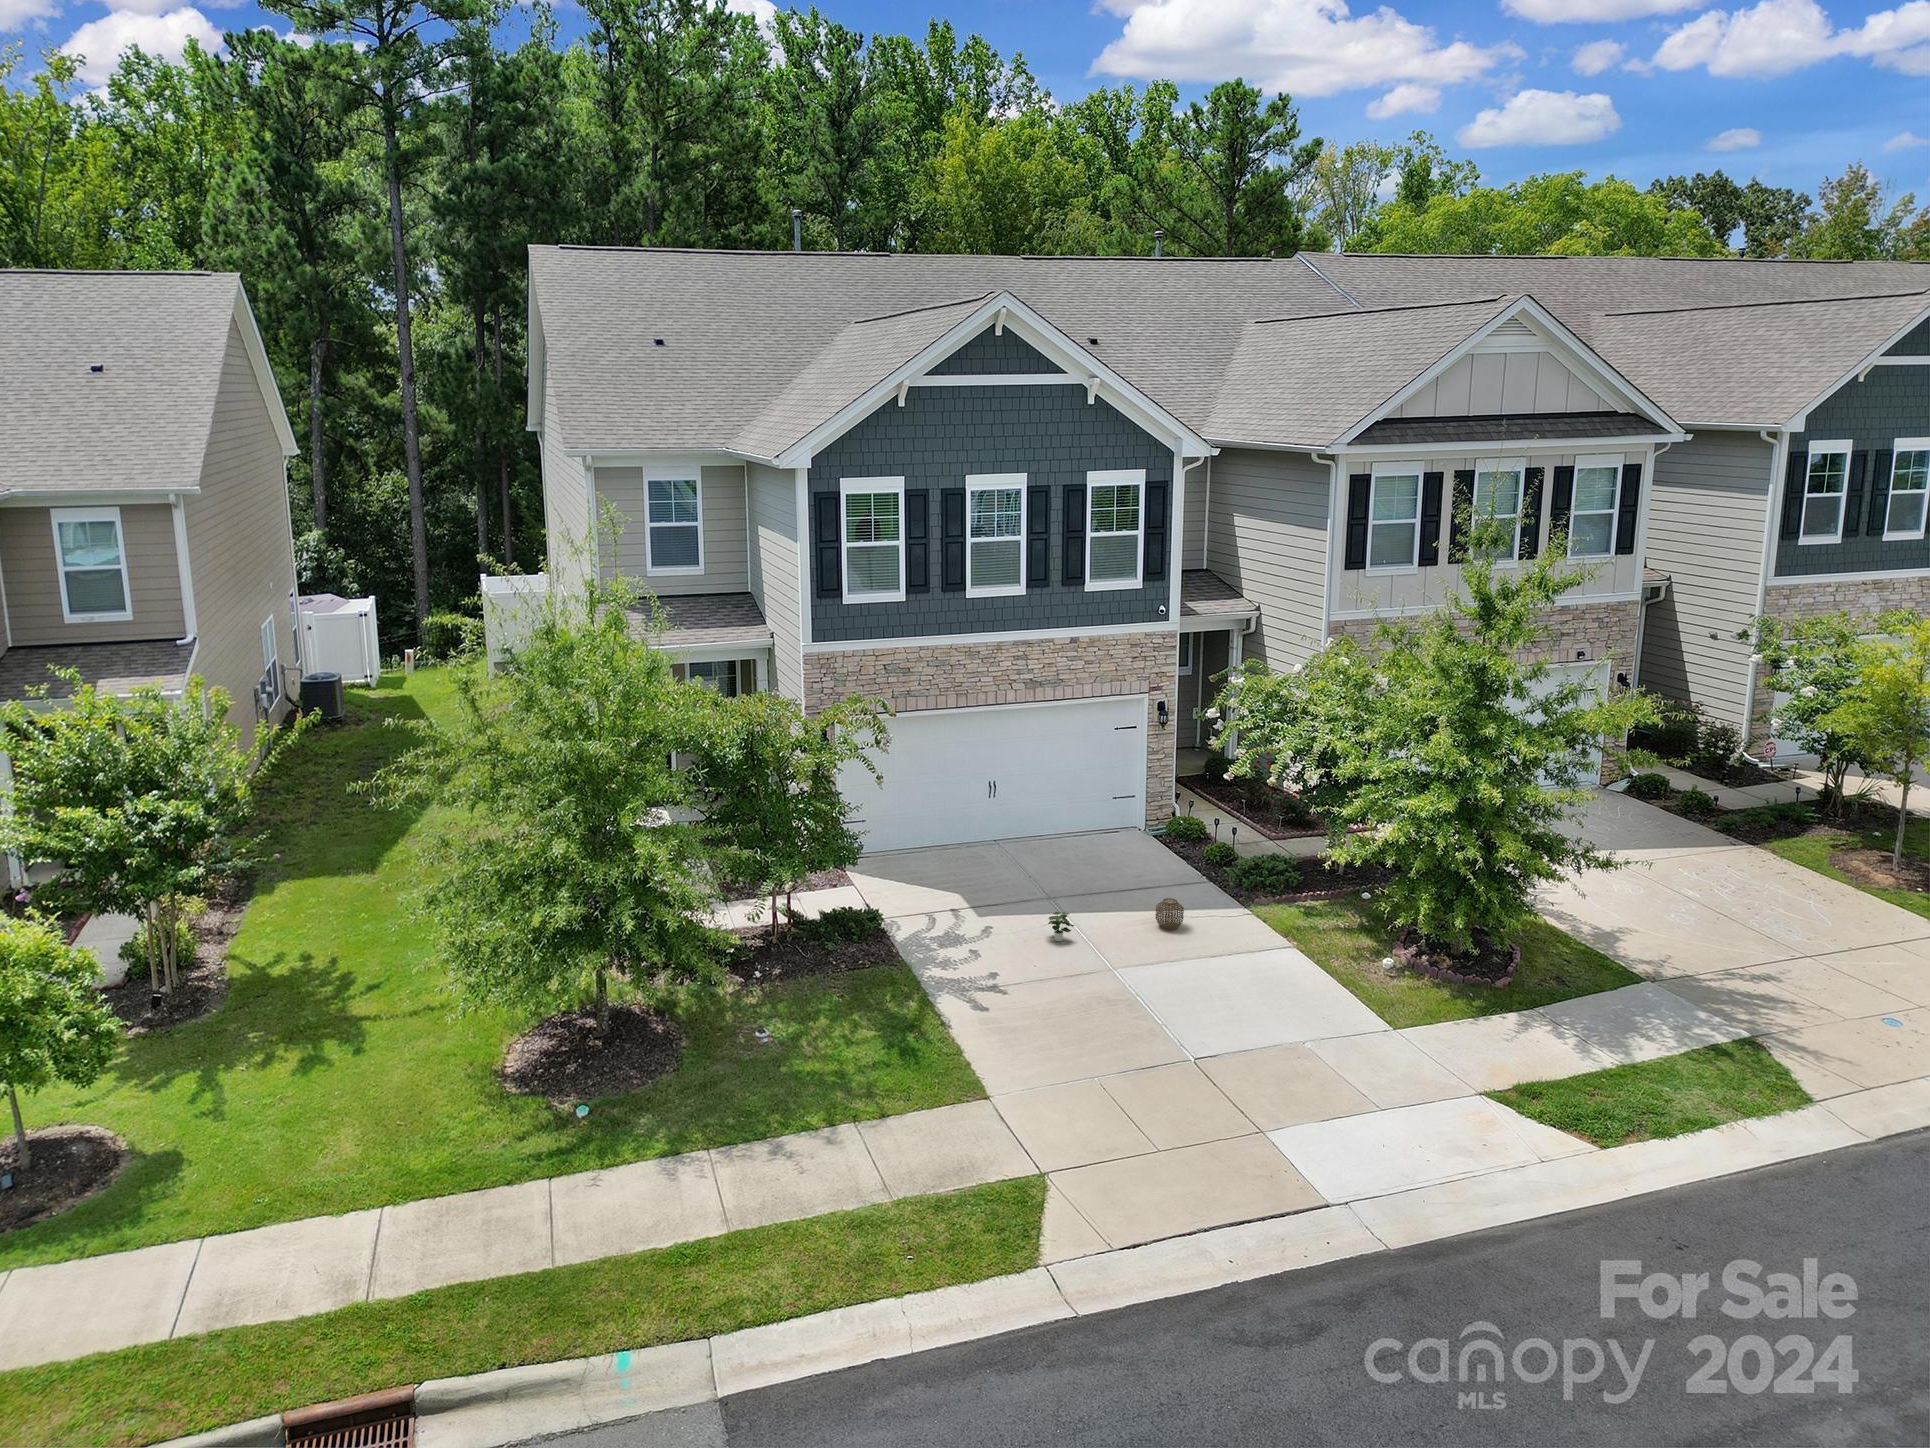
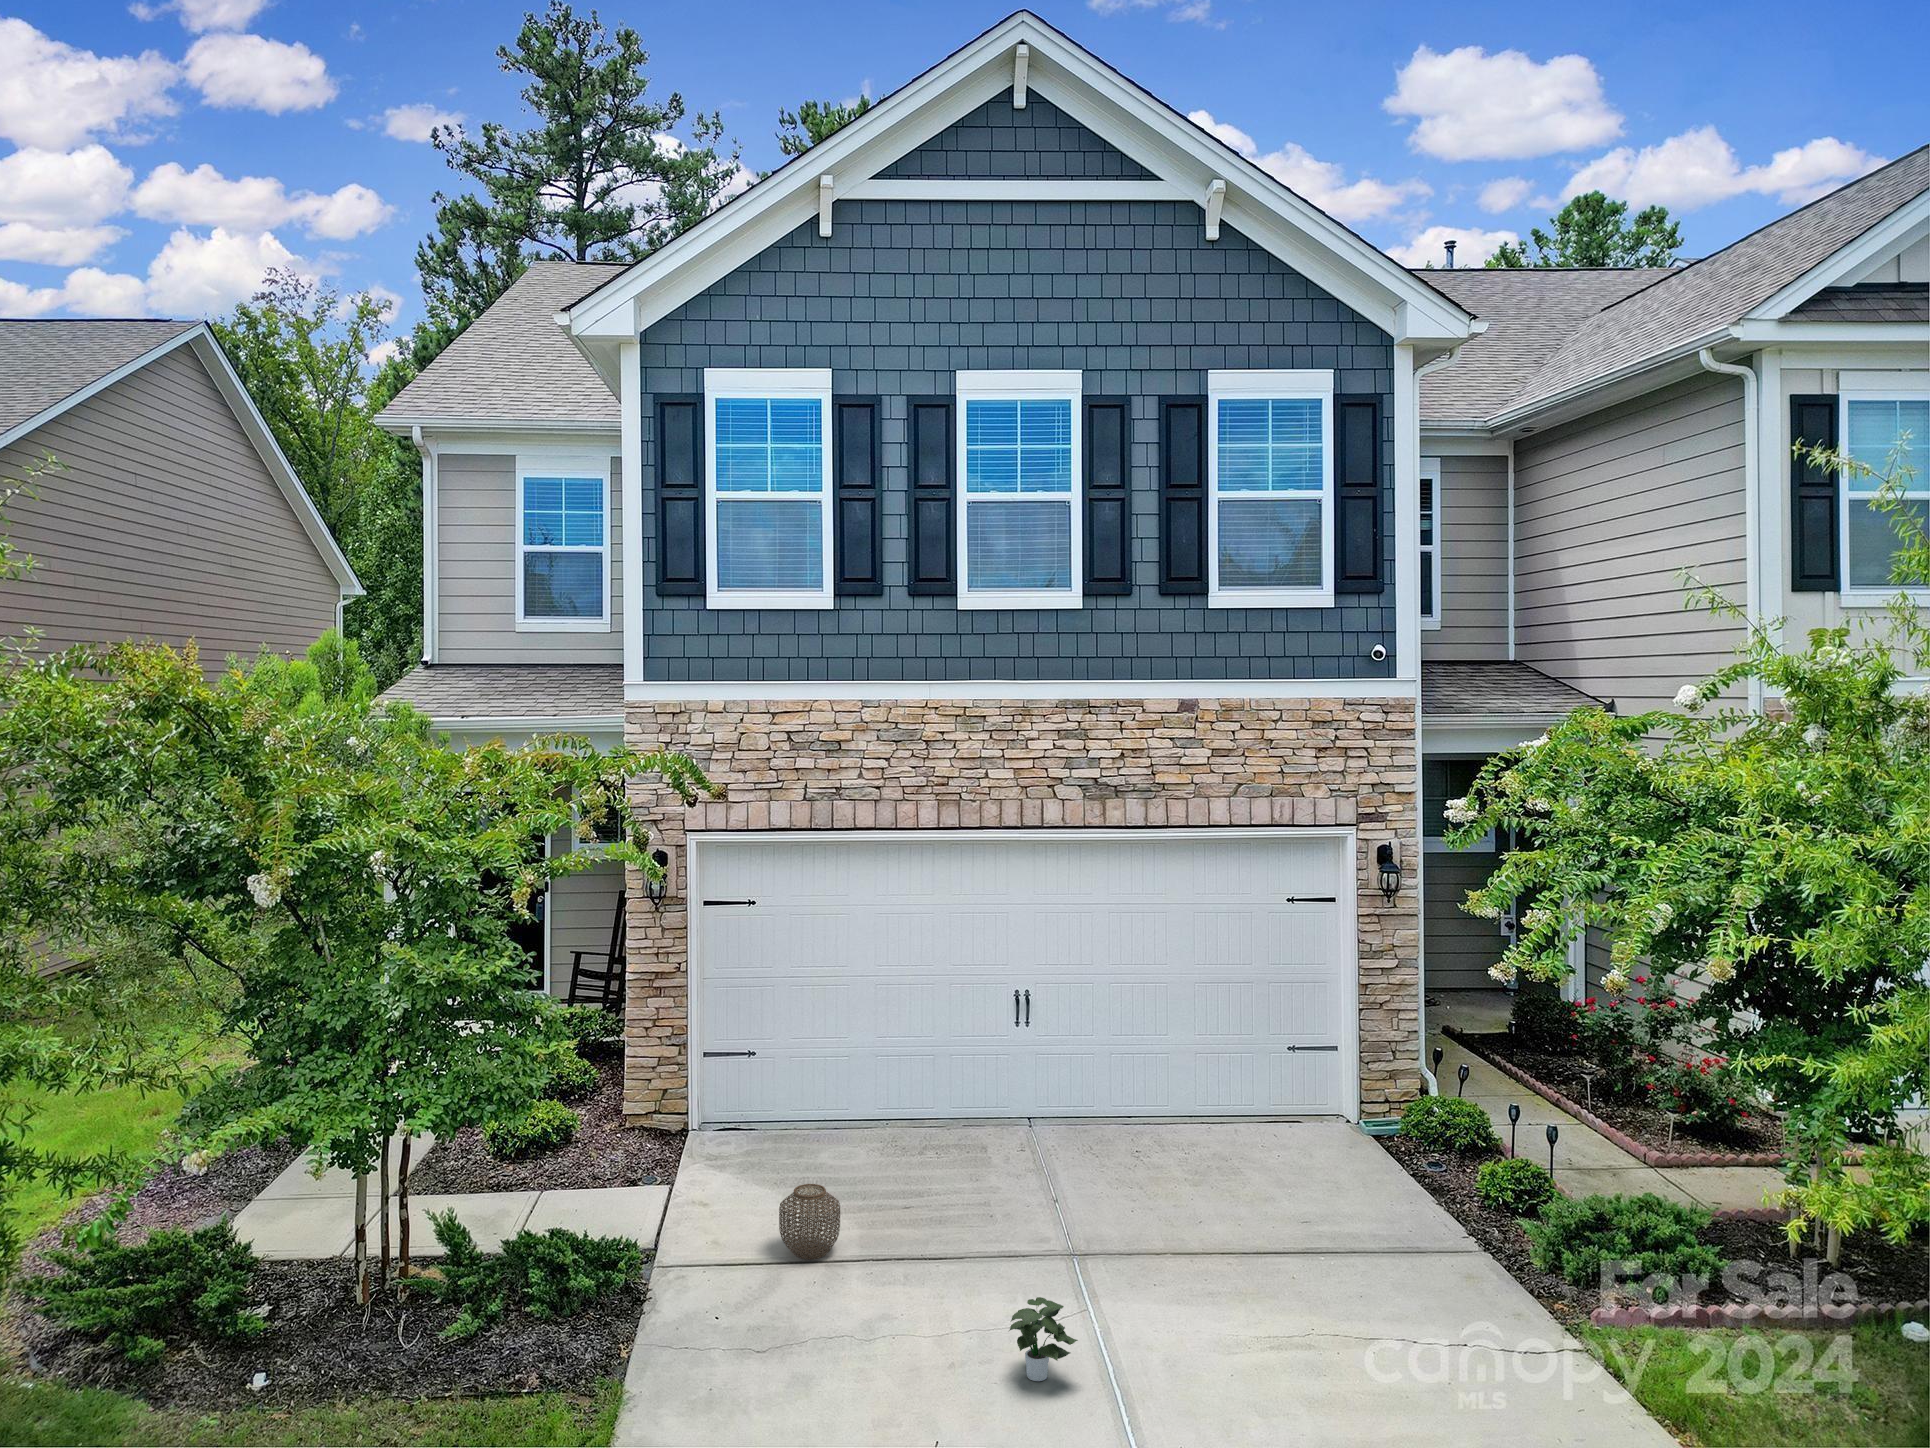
woven basket: present [1156,898,1184,931] -> present [779,1184,840,1260]

